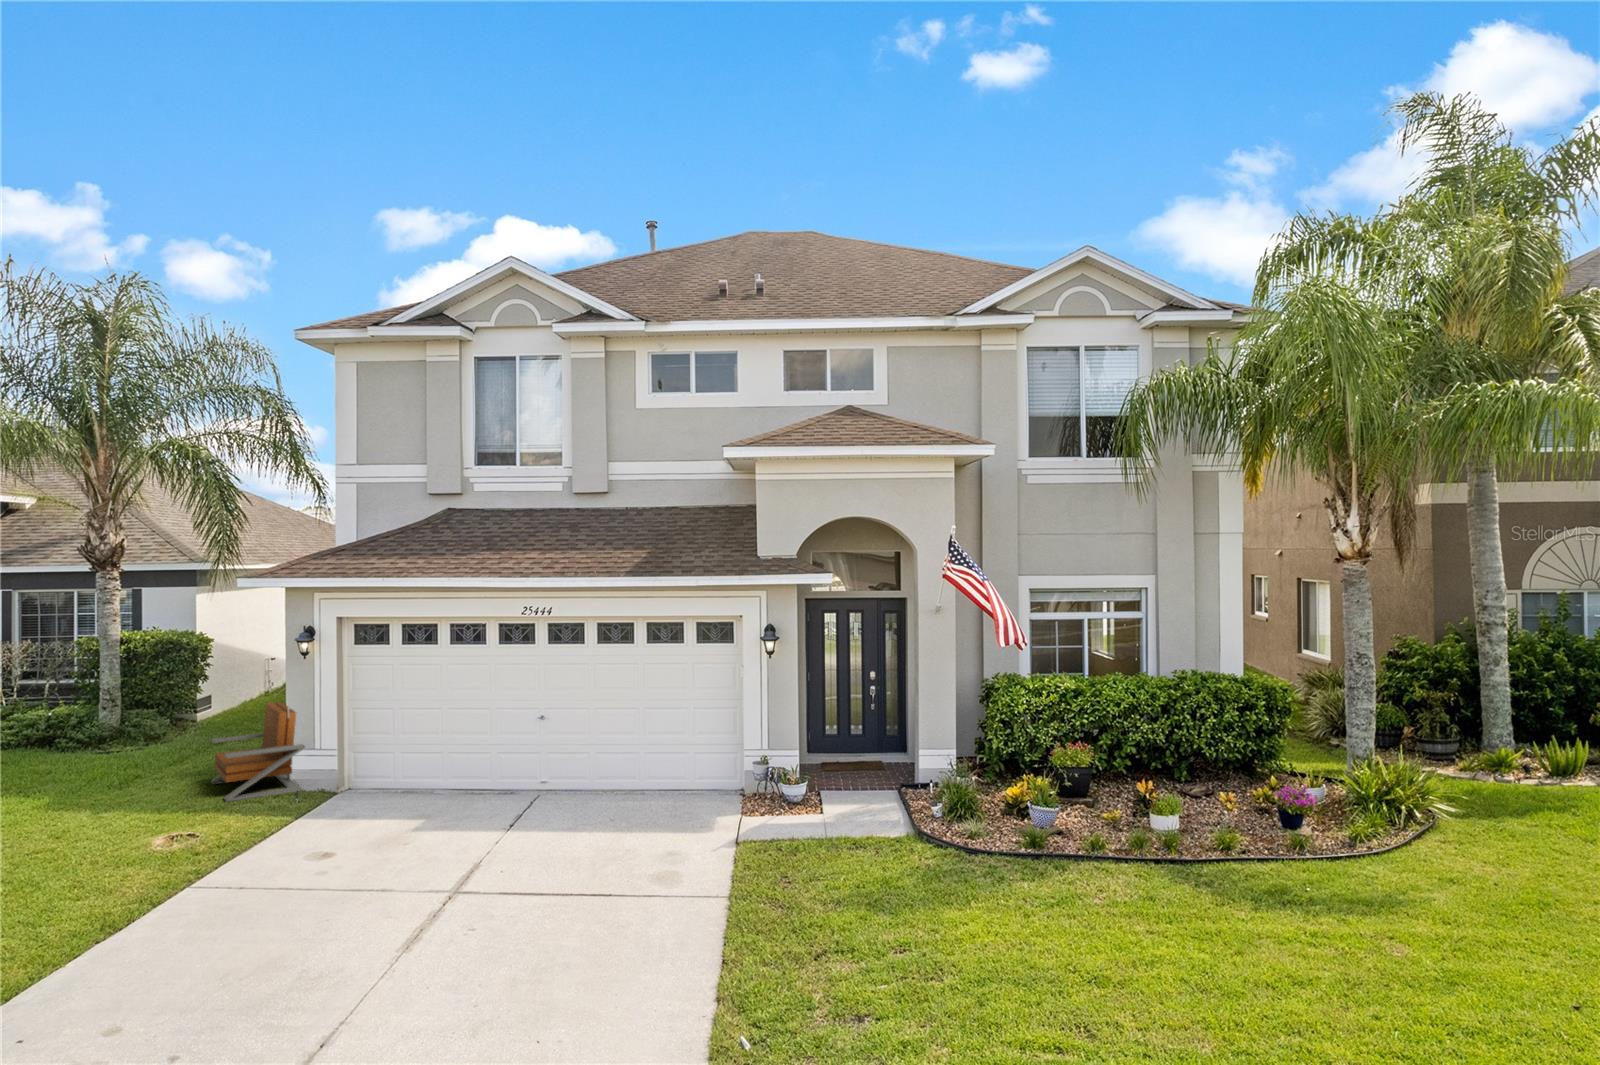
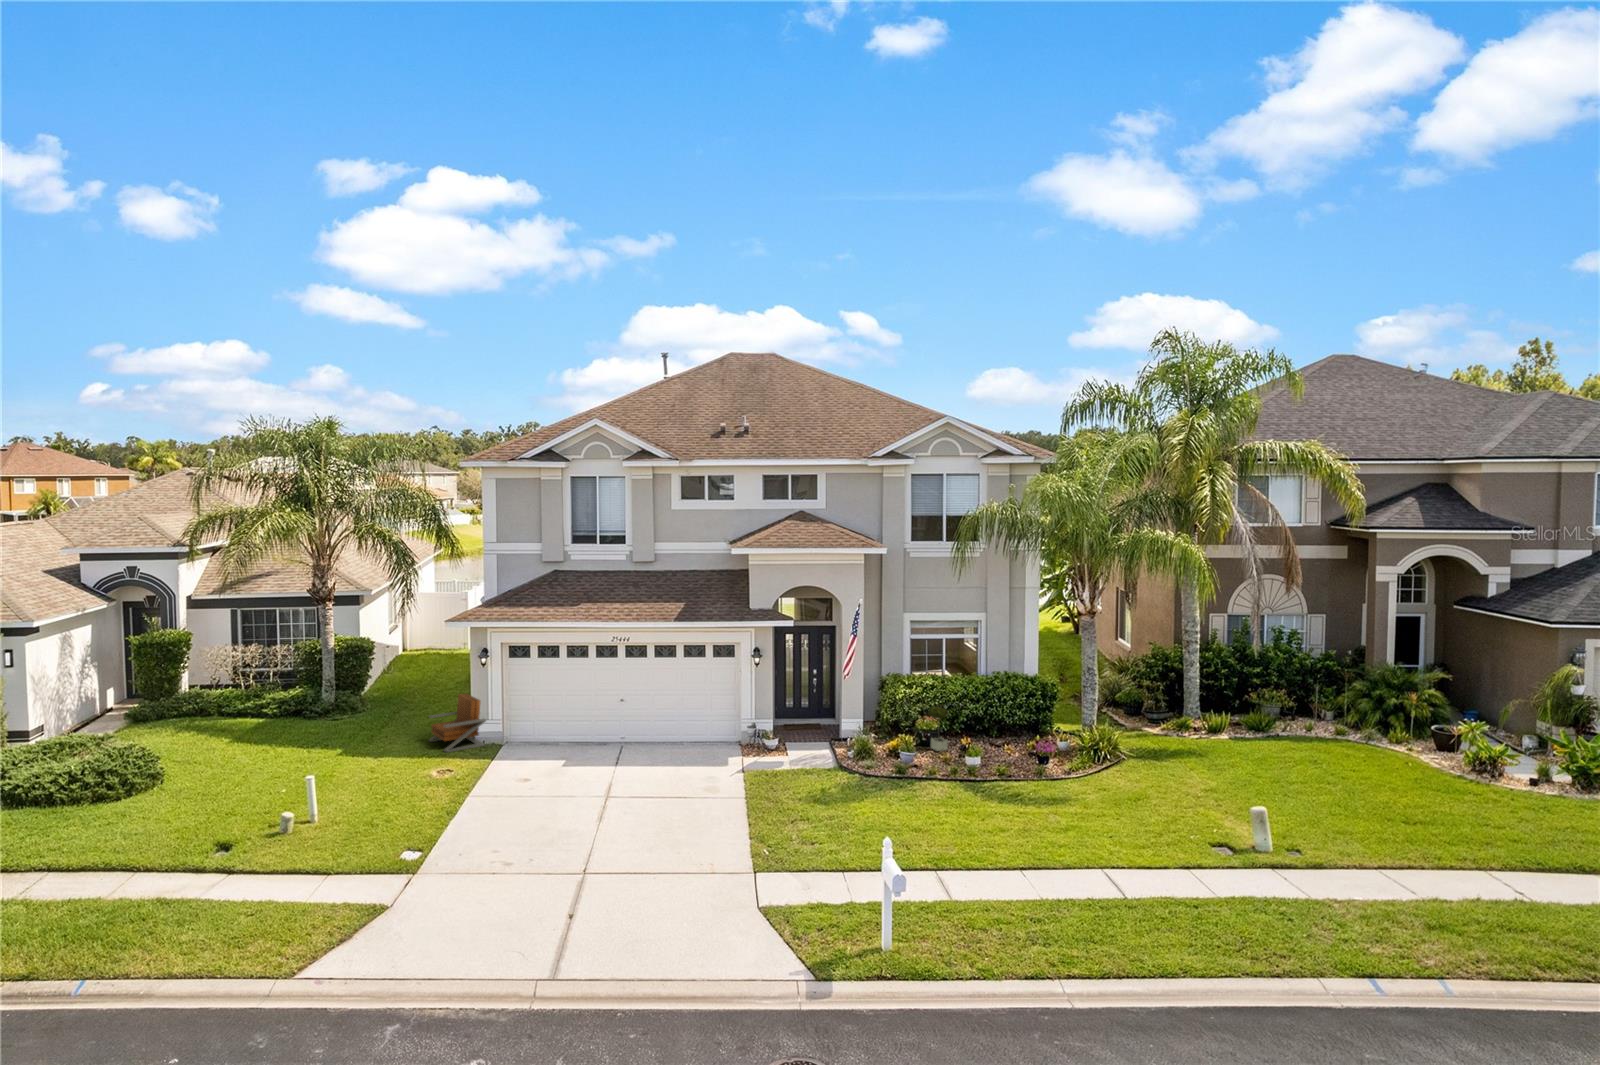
potted tree: none [1072,726,1109,806] -> present [928,707,948,751]

